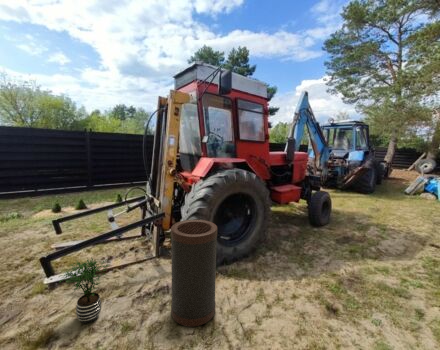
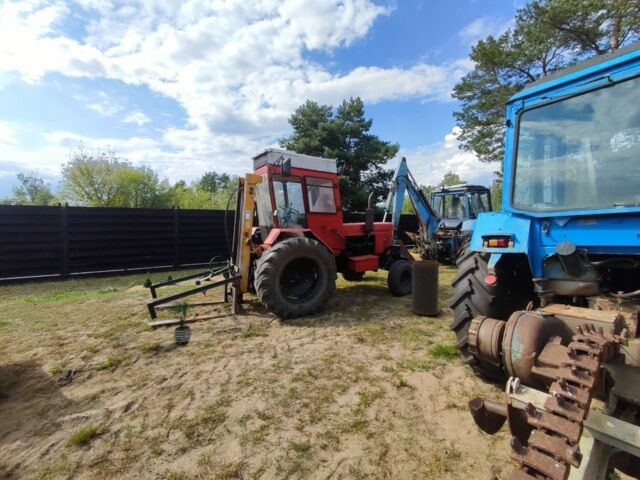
trash can: present [171,219,217,326] -> present [412,260,439,315]

